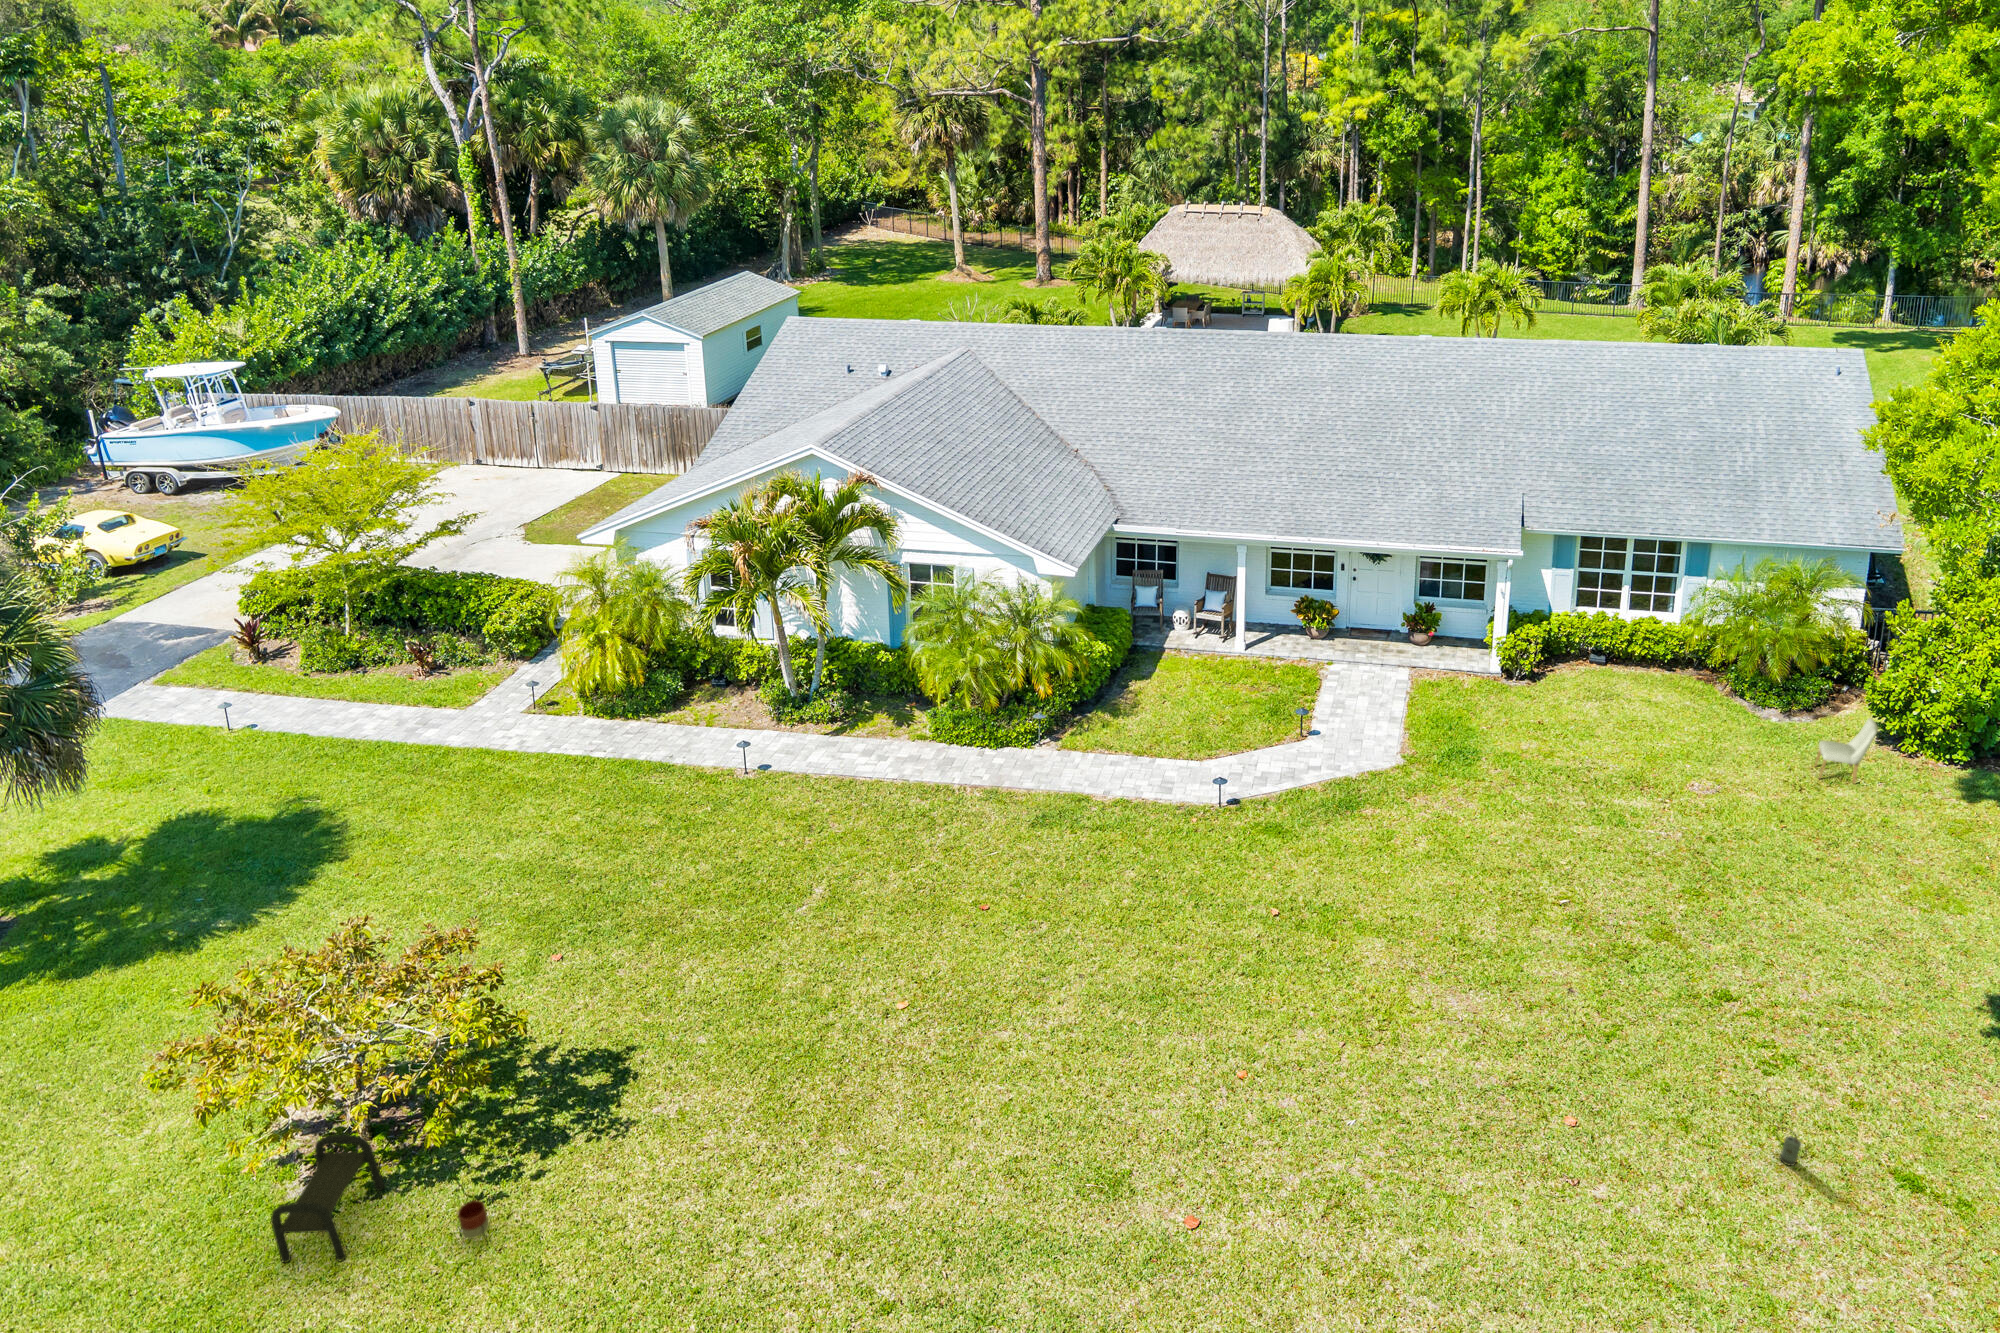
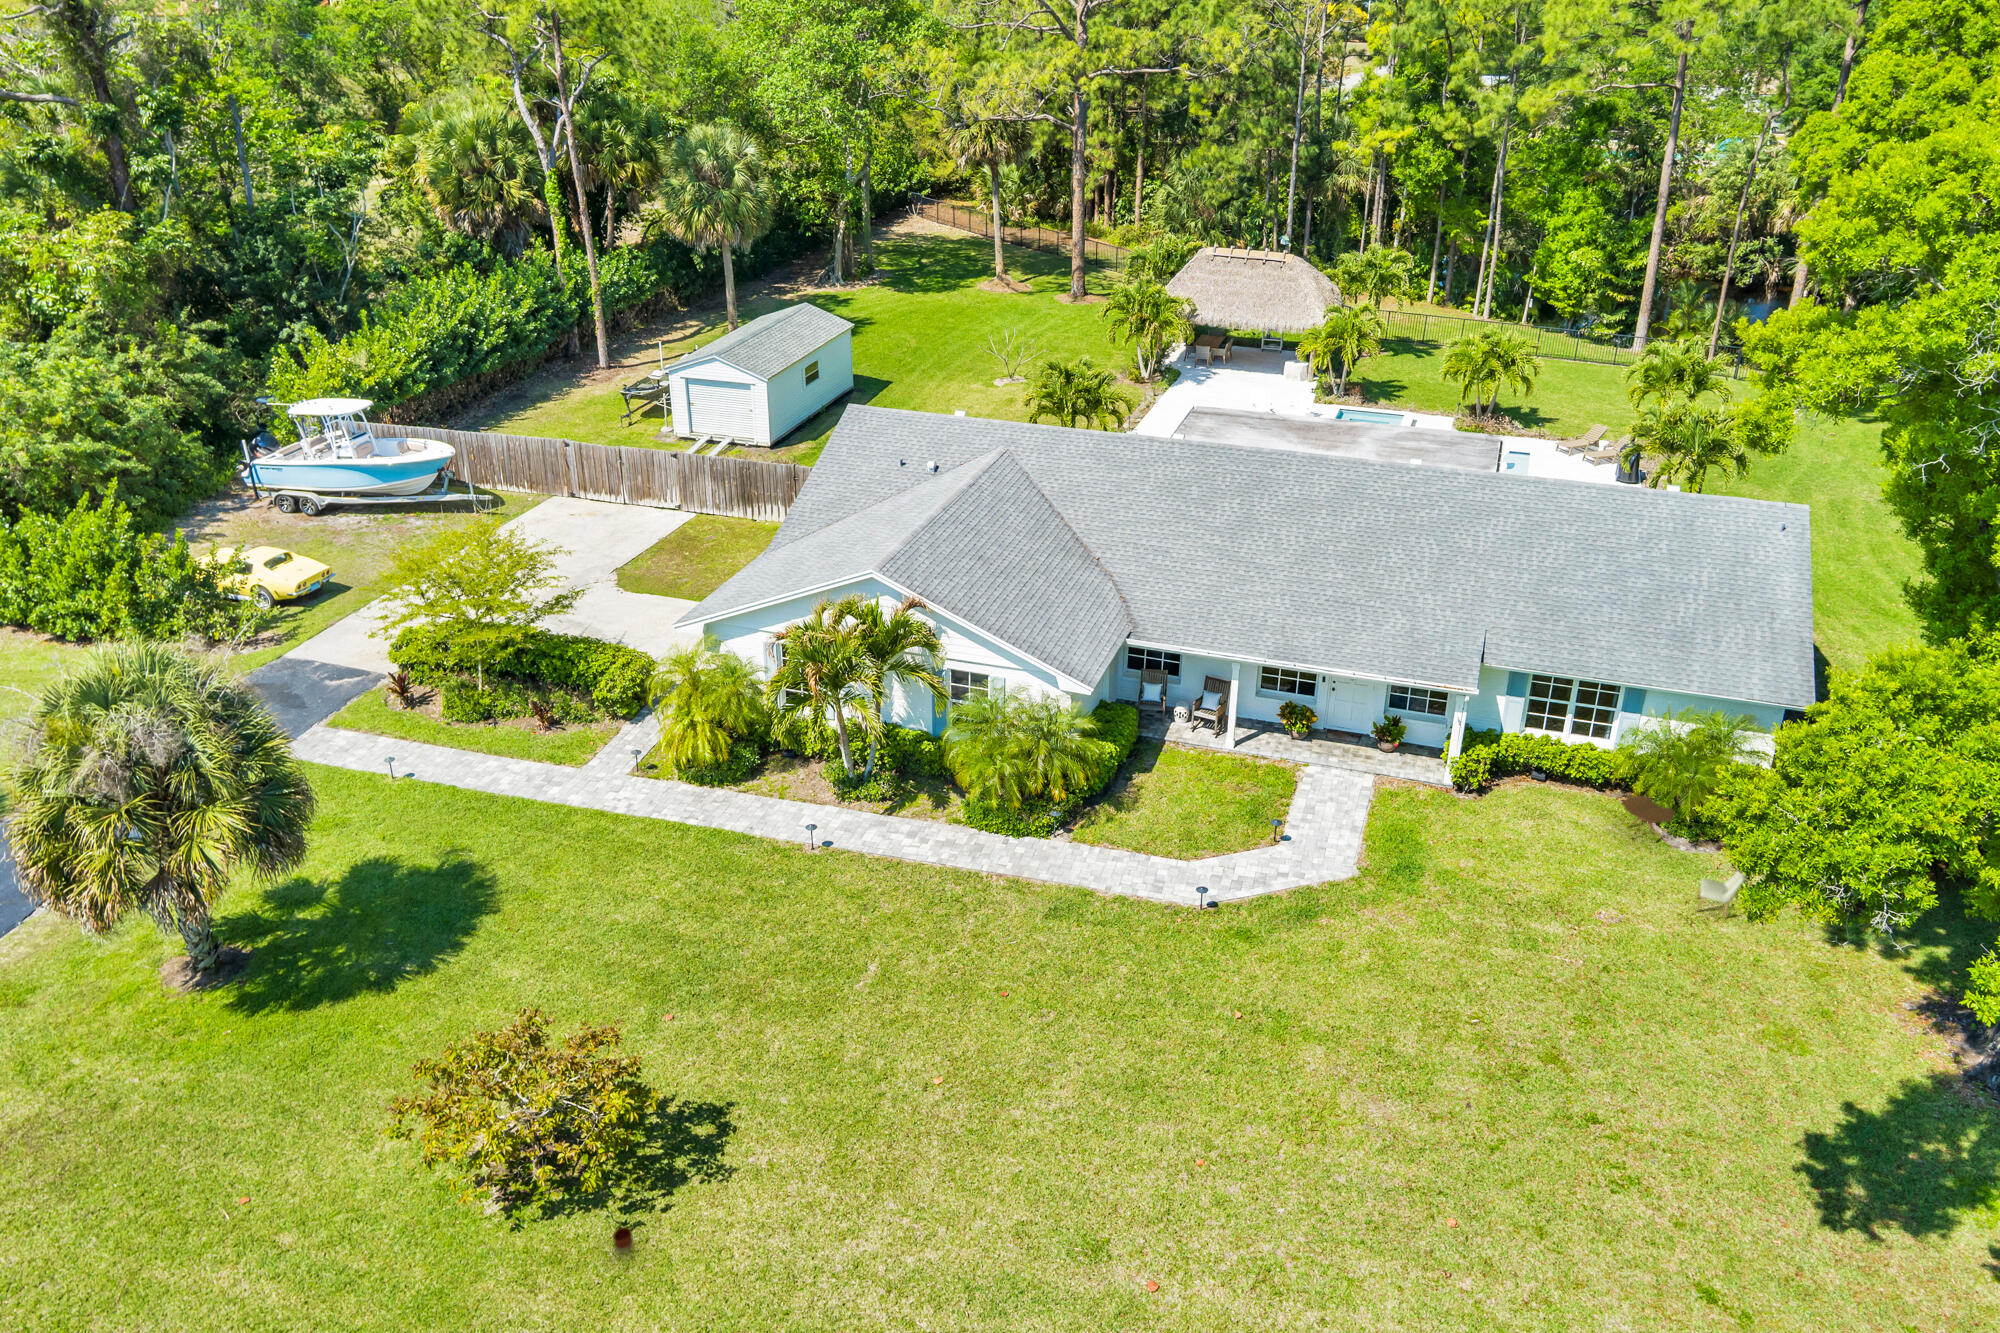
round table: none [1707,665,1770,717] -> present [1623,796,1674,841]
watering can: present [1775,1127,1810,1166] -> none [1569,1230,1593,1258]
bench: present [271,1135,384,1263] -> none [486,1172,556,1264]

